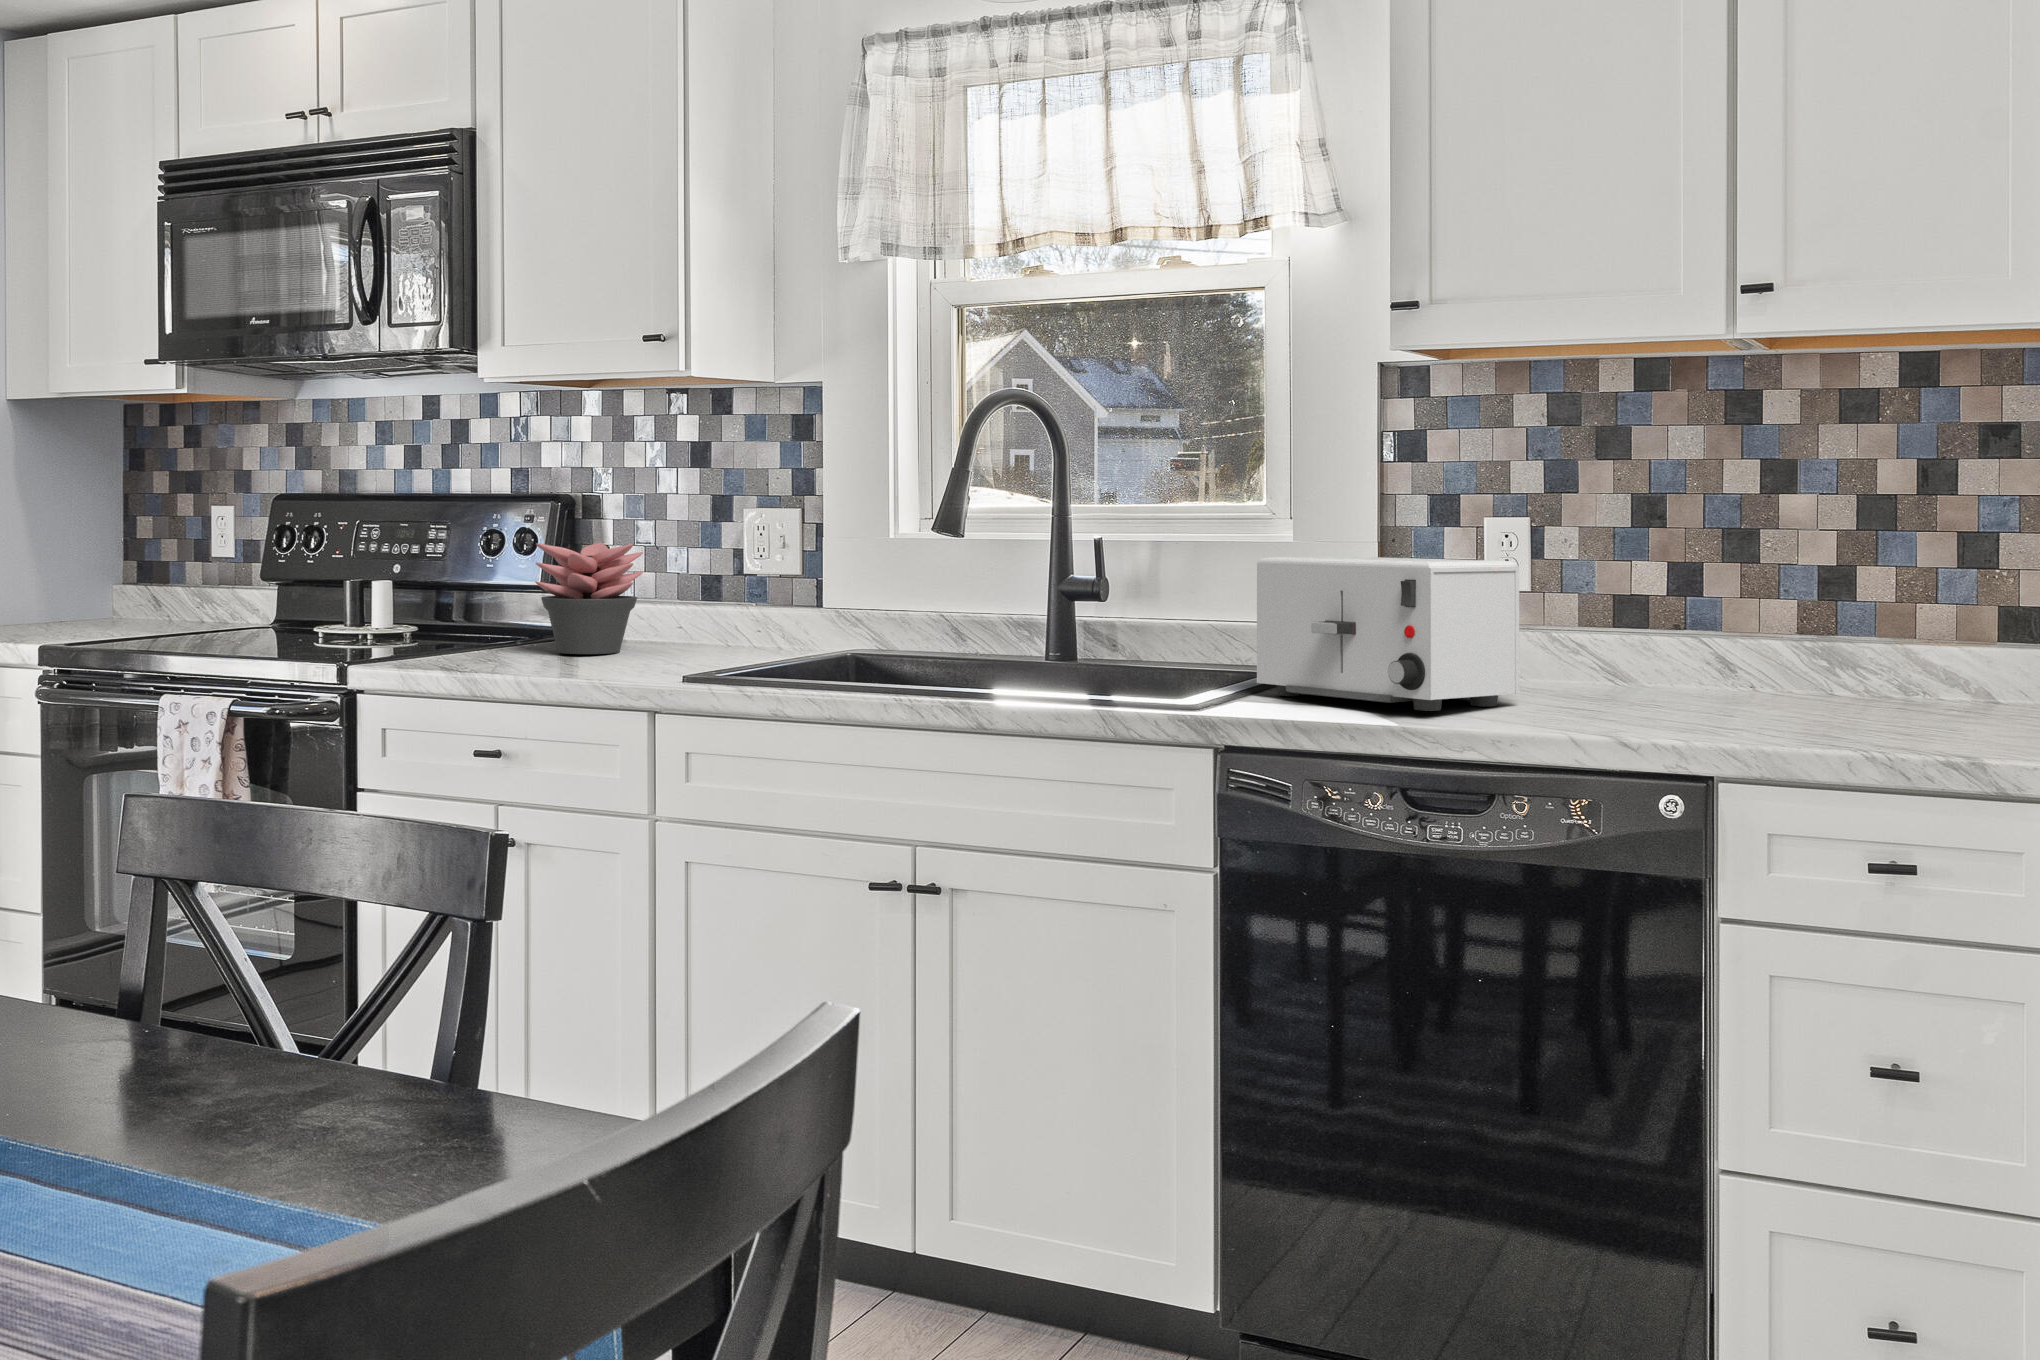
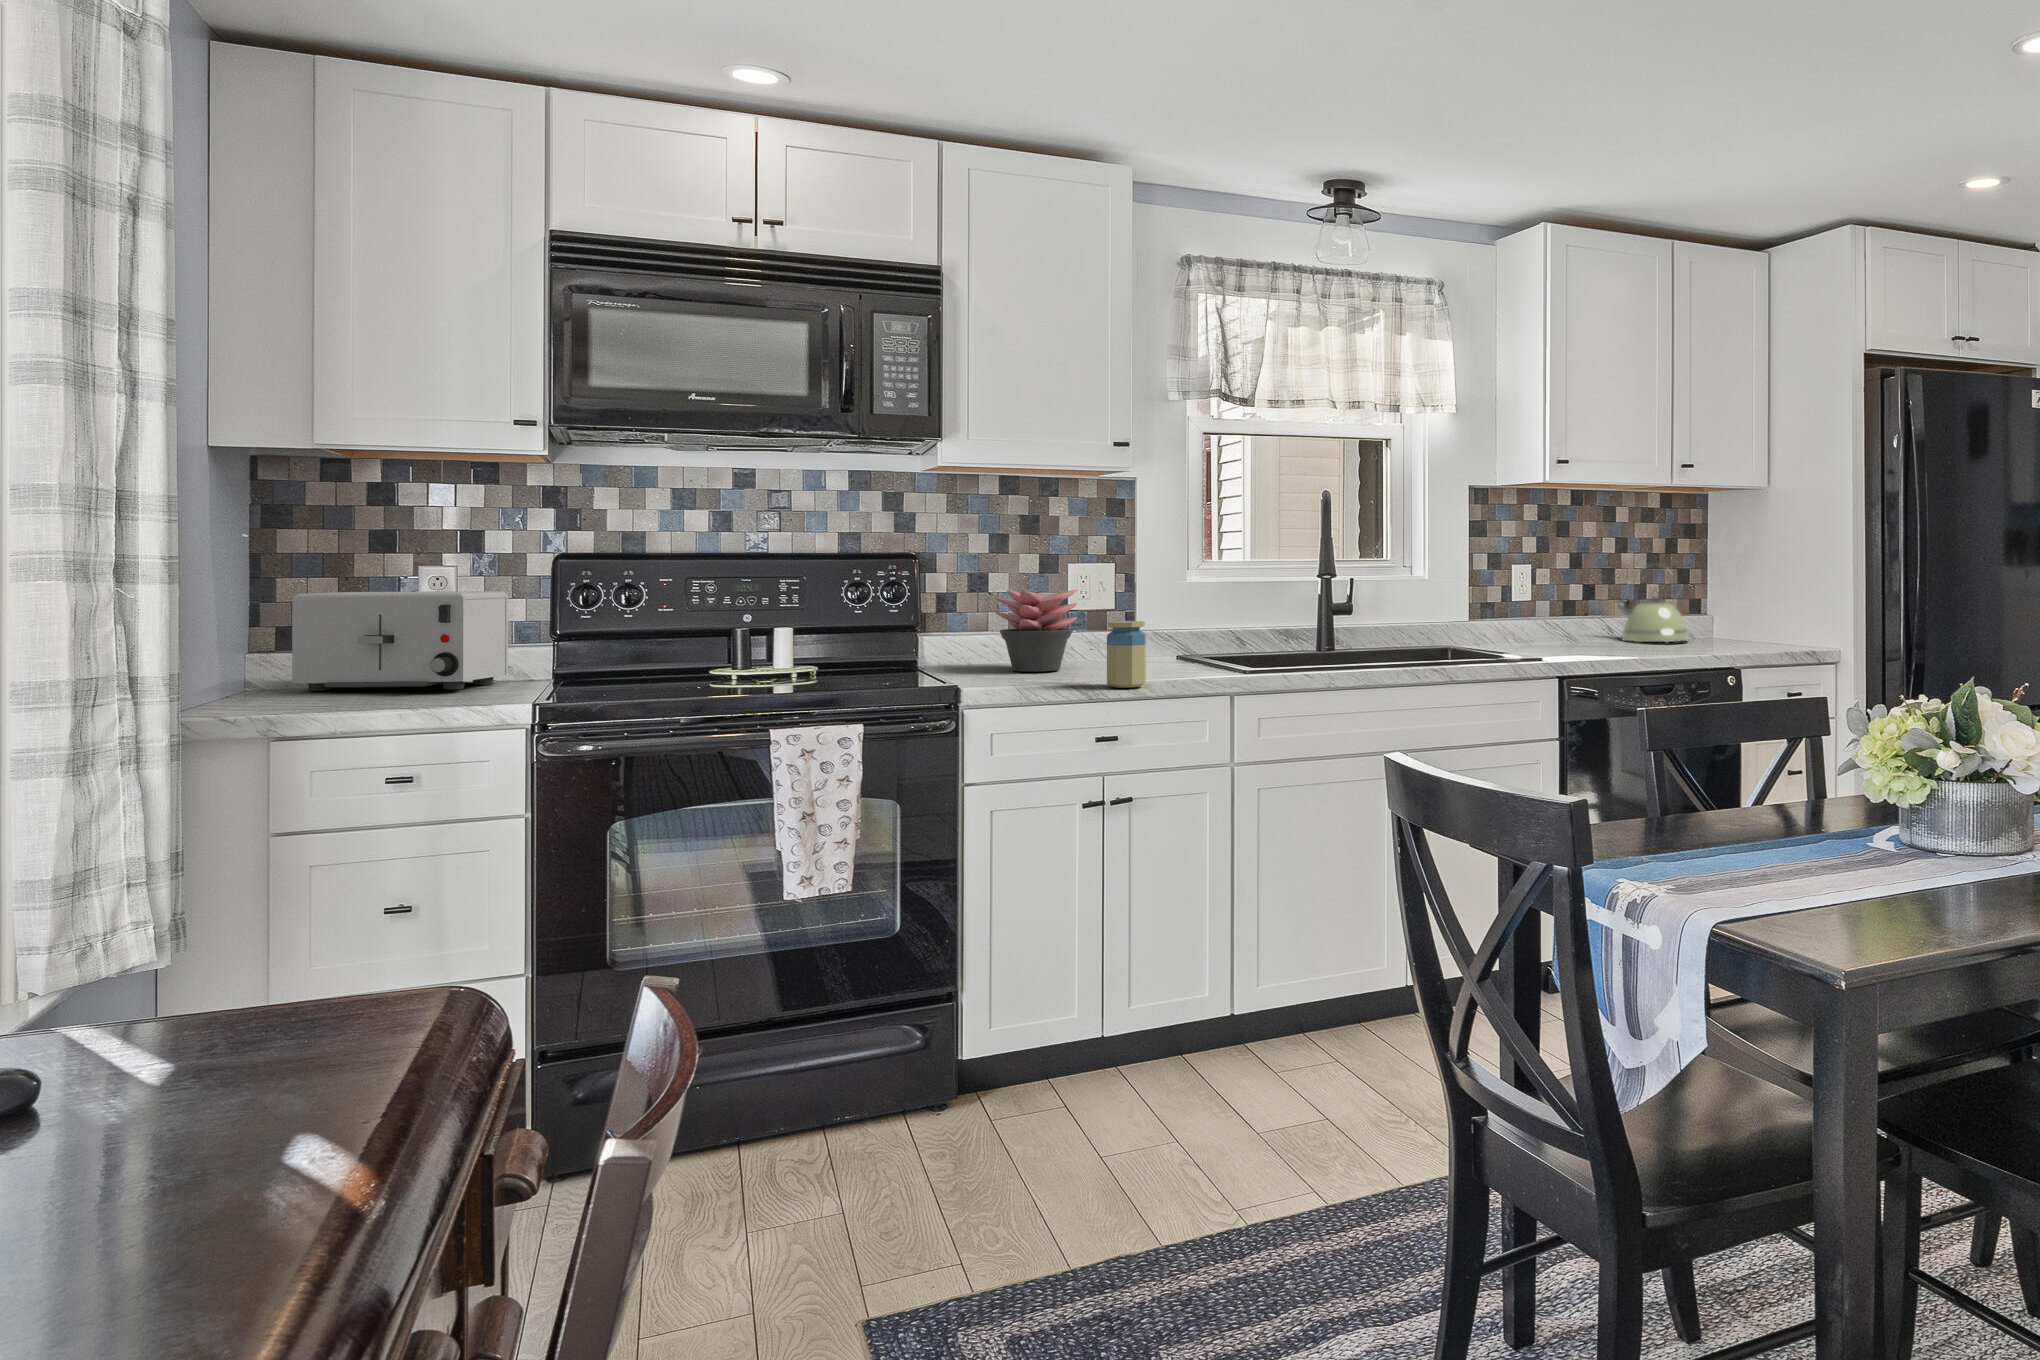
kettle: none [1713,516,1886,704] -> present [1617,572,1688,642]
toaster: present [1257,557,1520,711] -> present [292,591,508,691]
jar: none [474,588,532,682] -> present [1107,621,1146,688]

